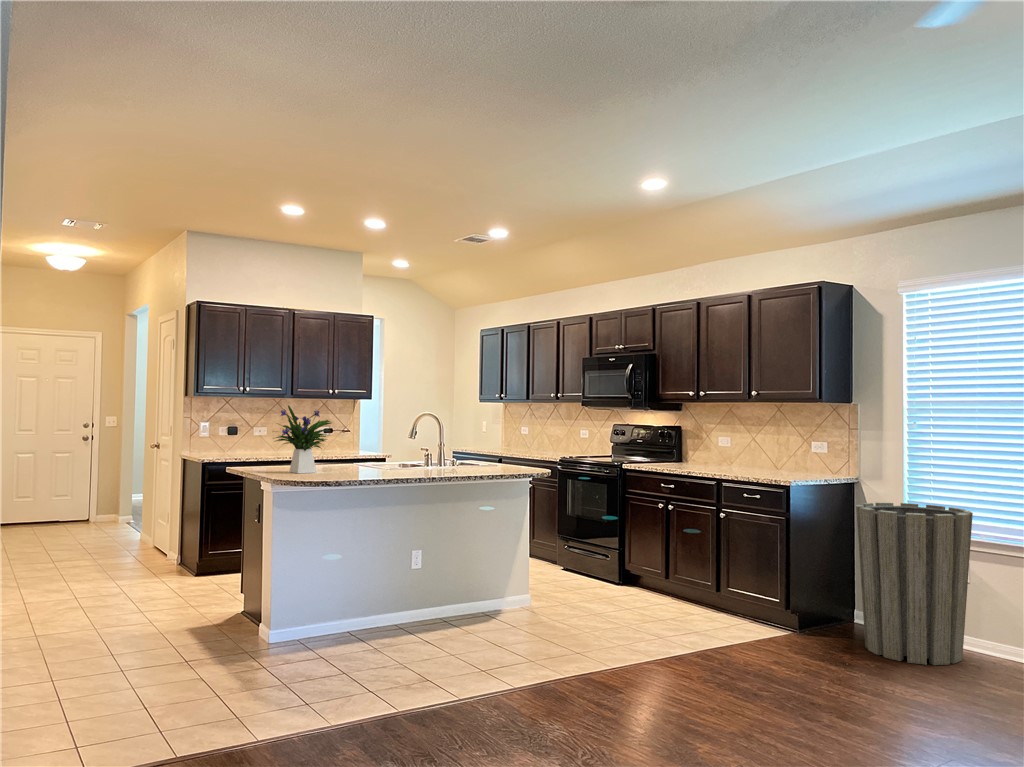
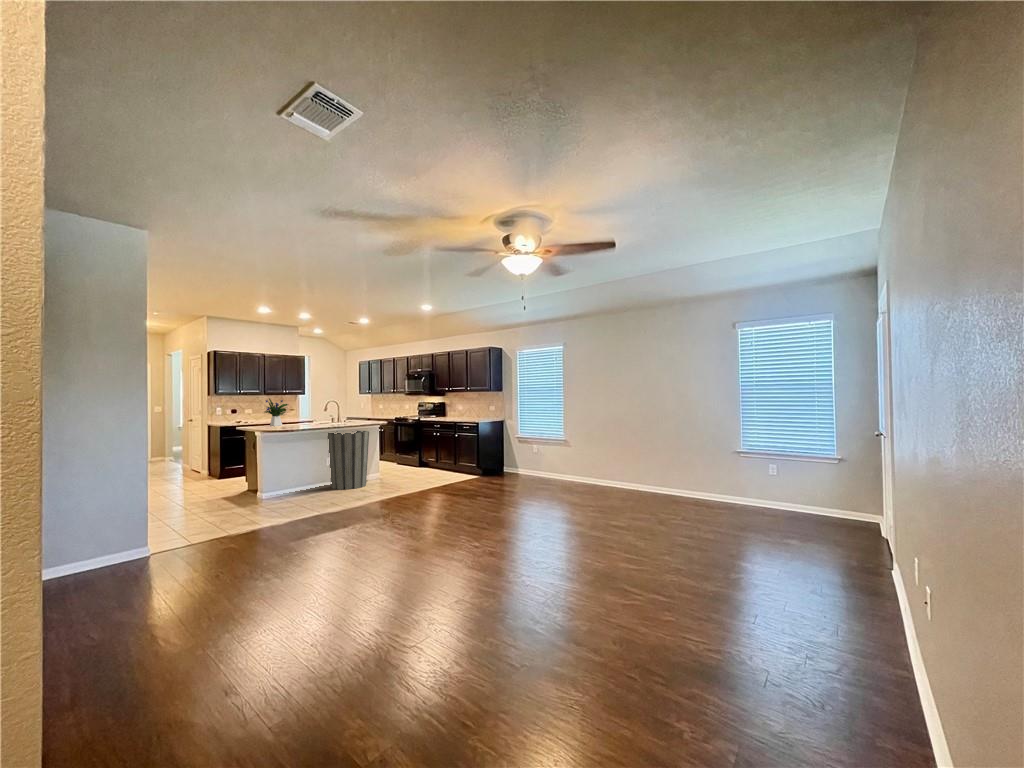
trash can: present [856,503,973,665] -> present [328,431,369,489]

